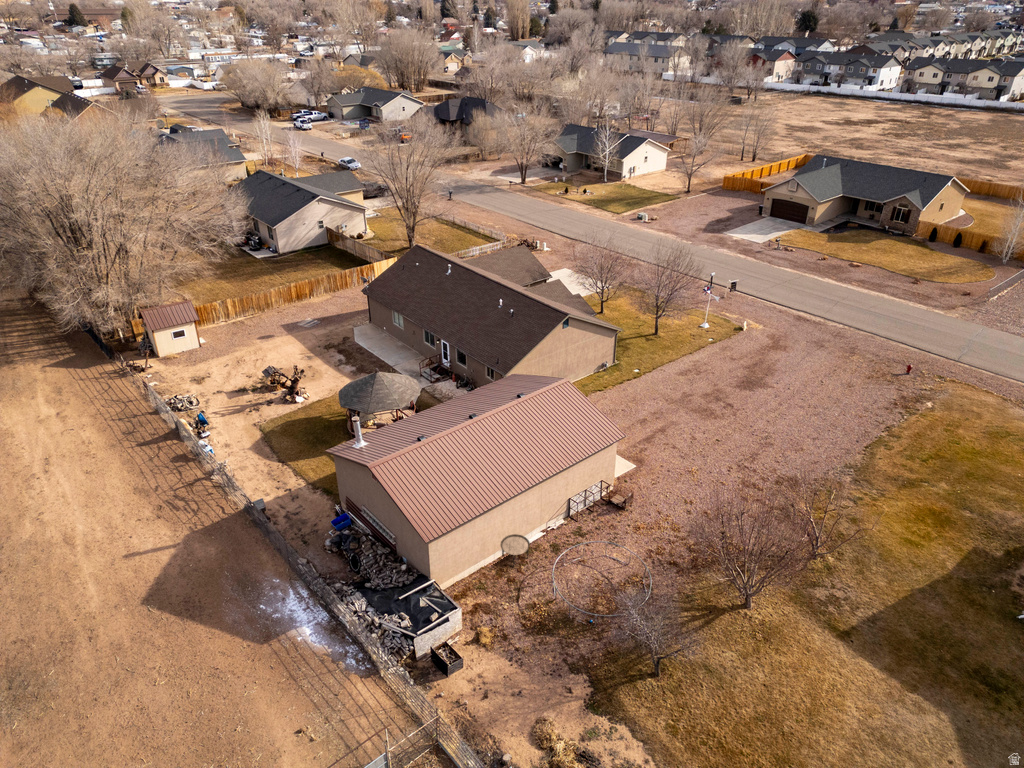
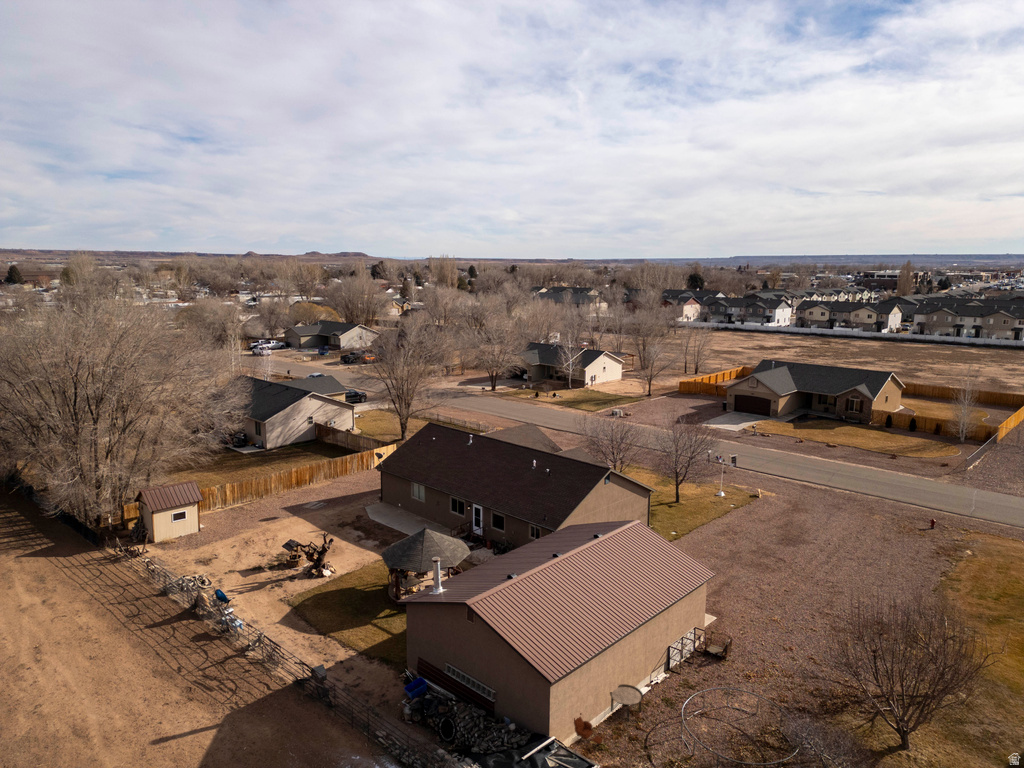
lounge chair: none [459,559,482,592] -> present [574,713,603,747]

